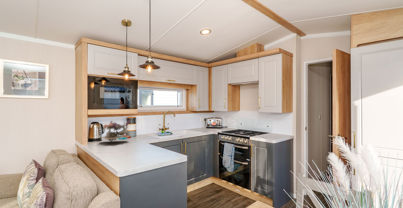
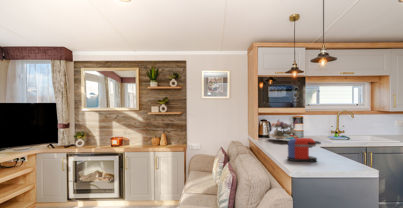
coffee maker: none [117,135,147,159] -> present [287,138,321,162]

